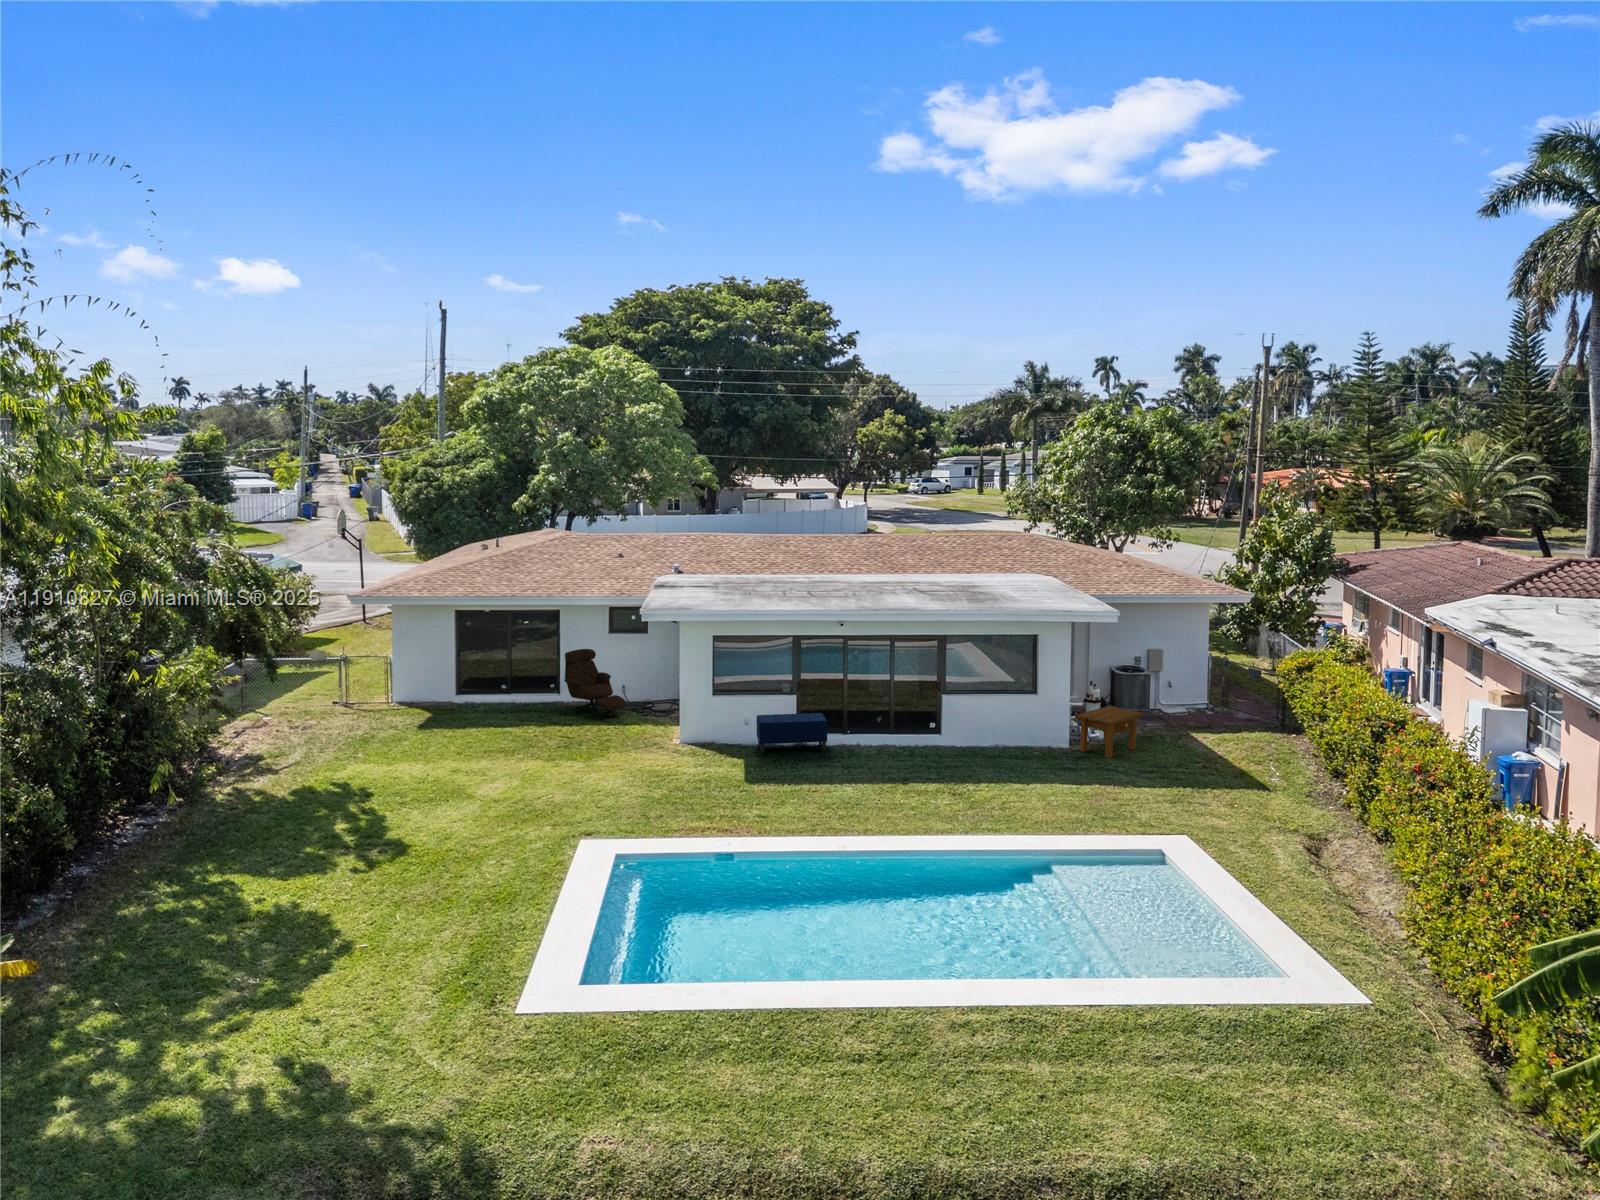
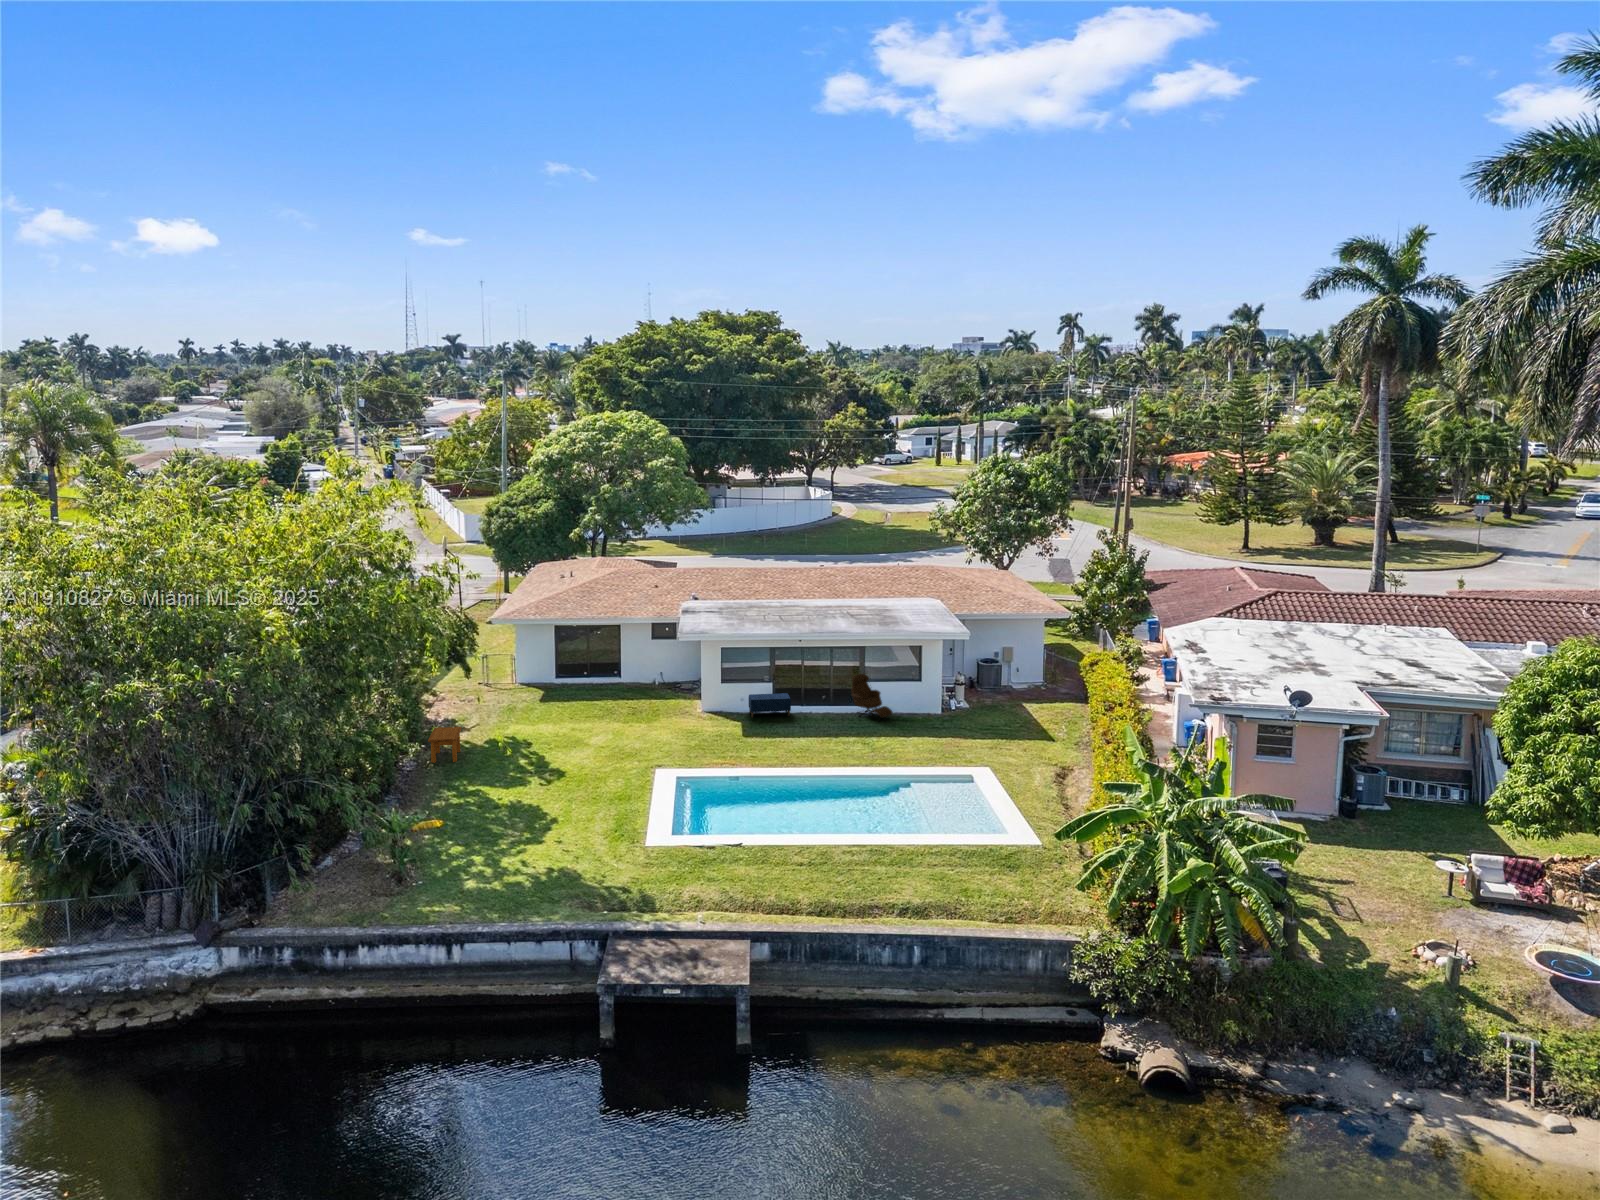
lounge chair: present [564,649,627,719] -> present [852,673,893,719]
side table: present [1075,706,1144,758] -> present [428,727,462,763]

